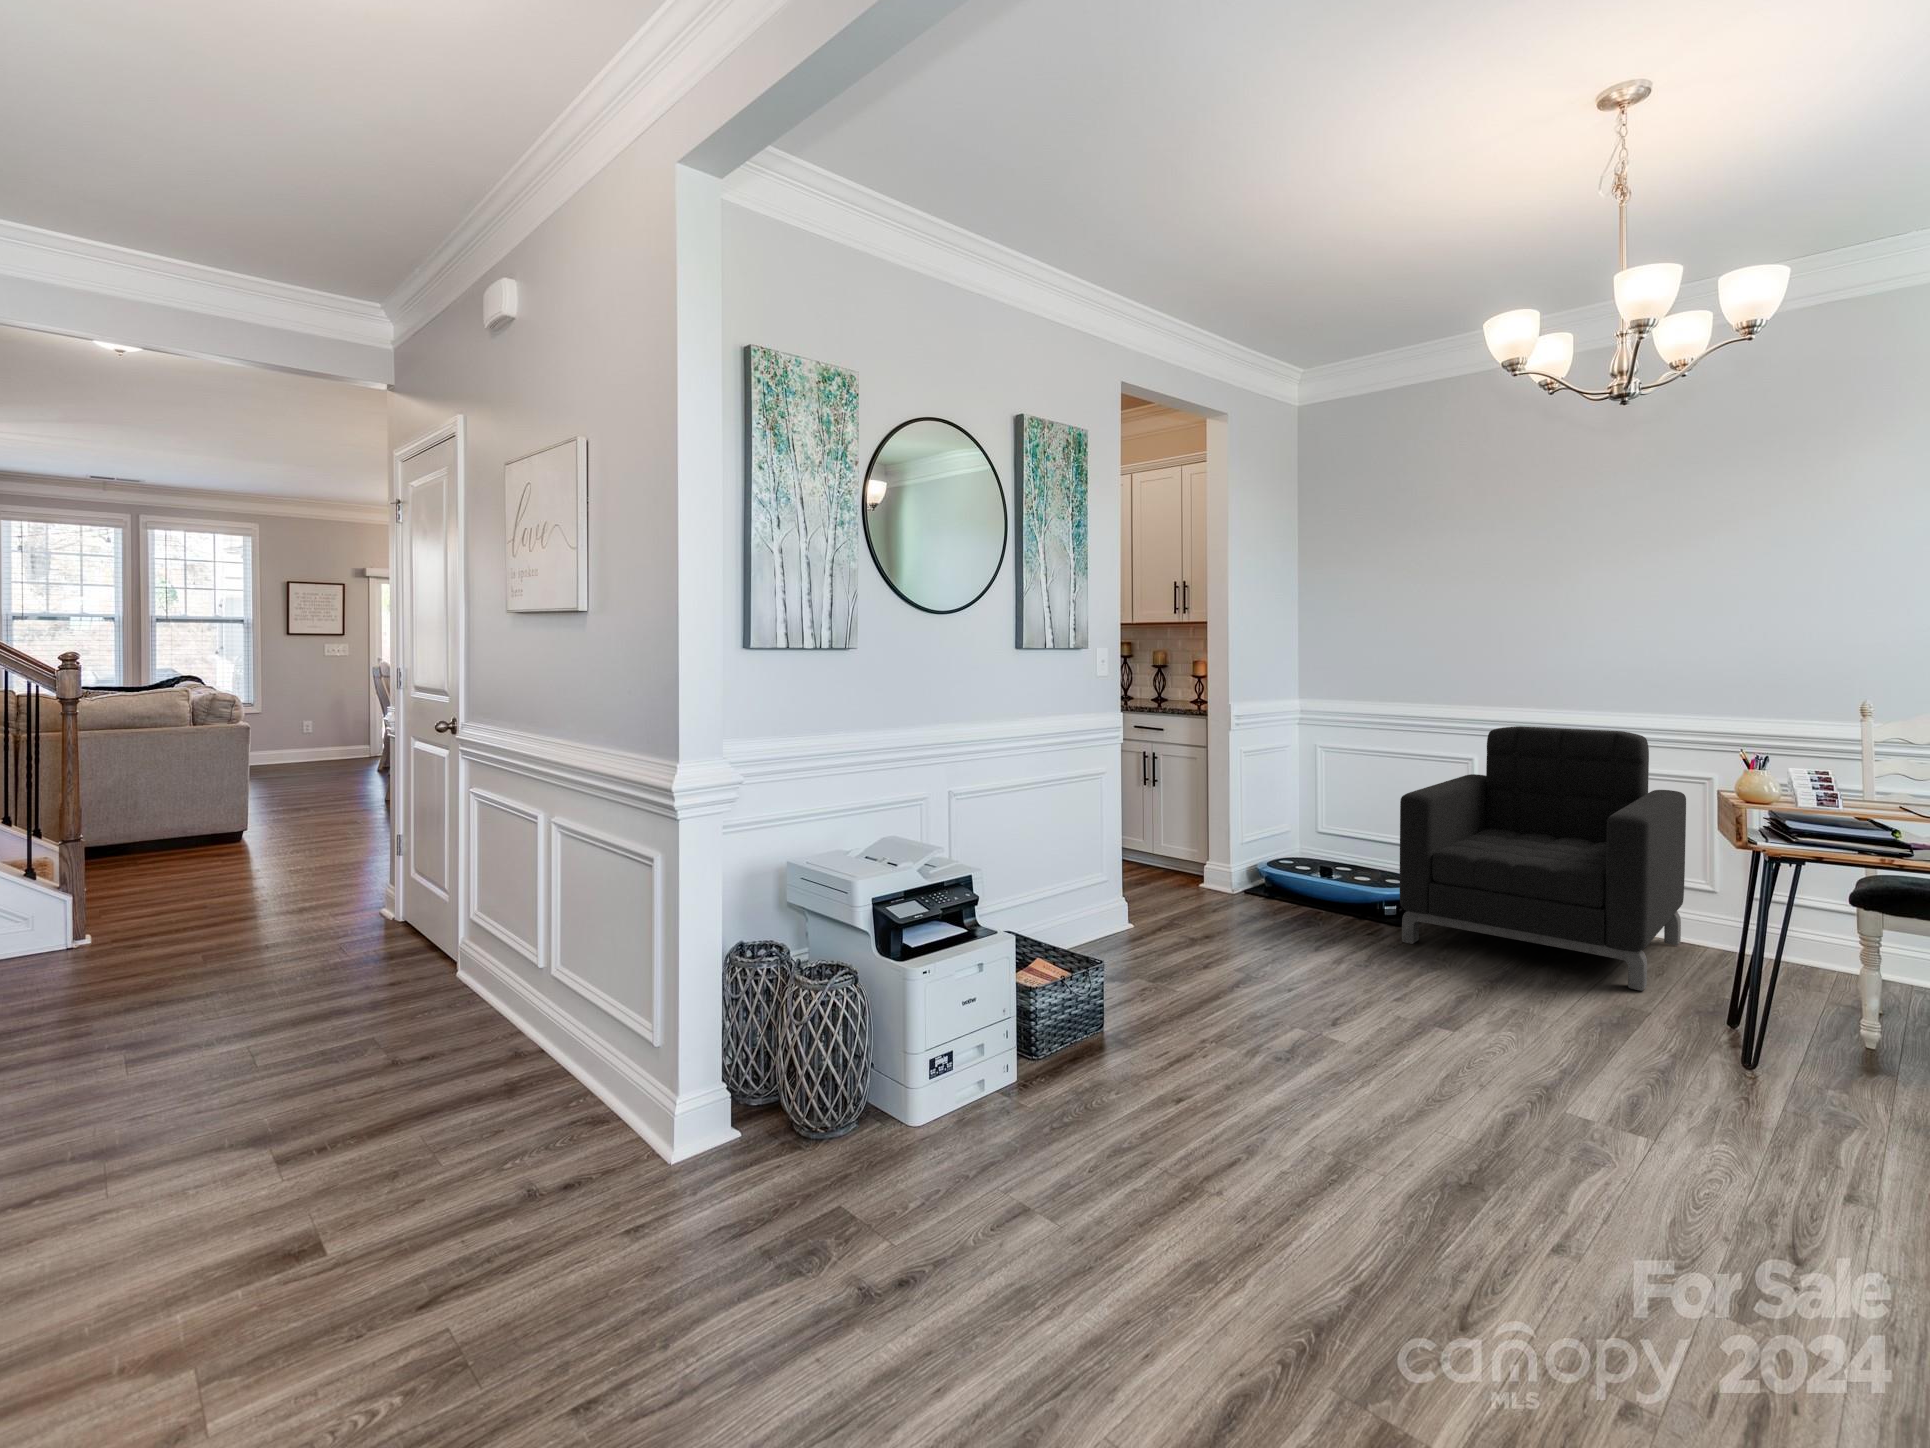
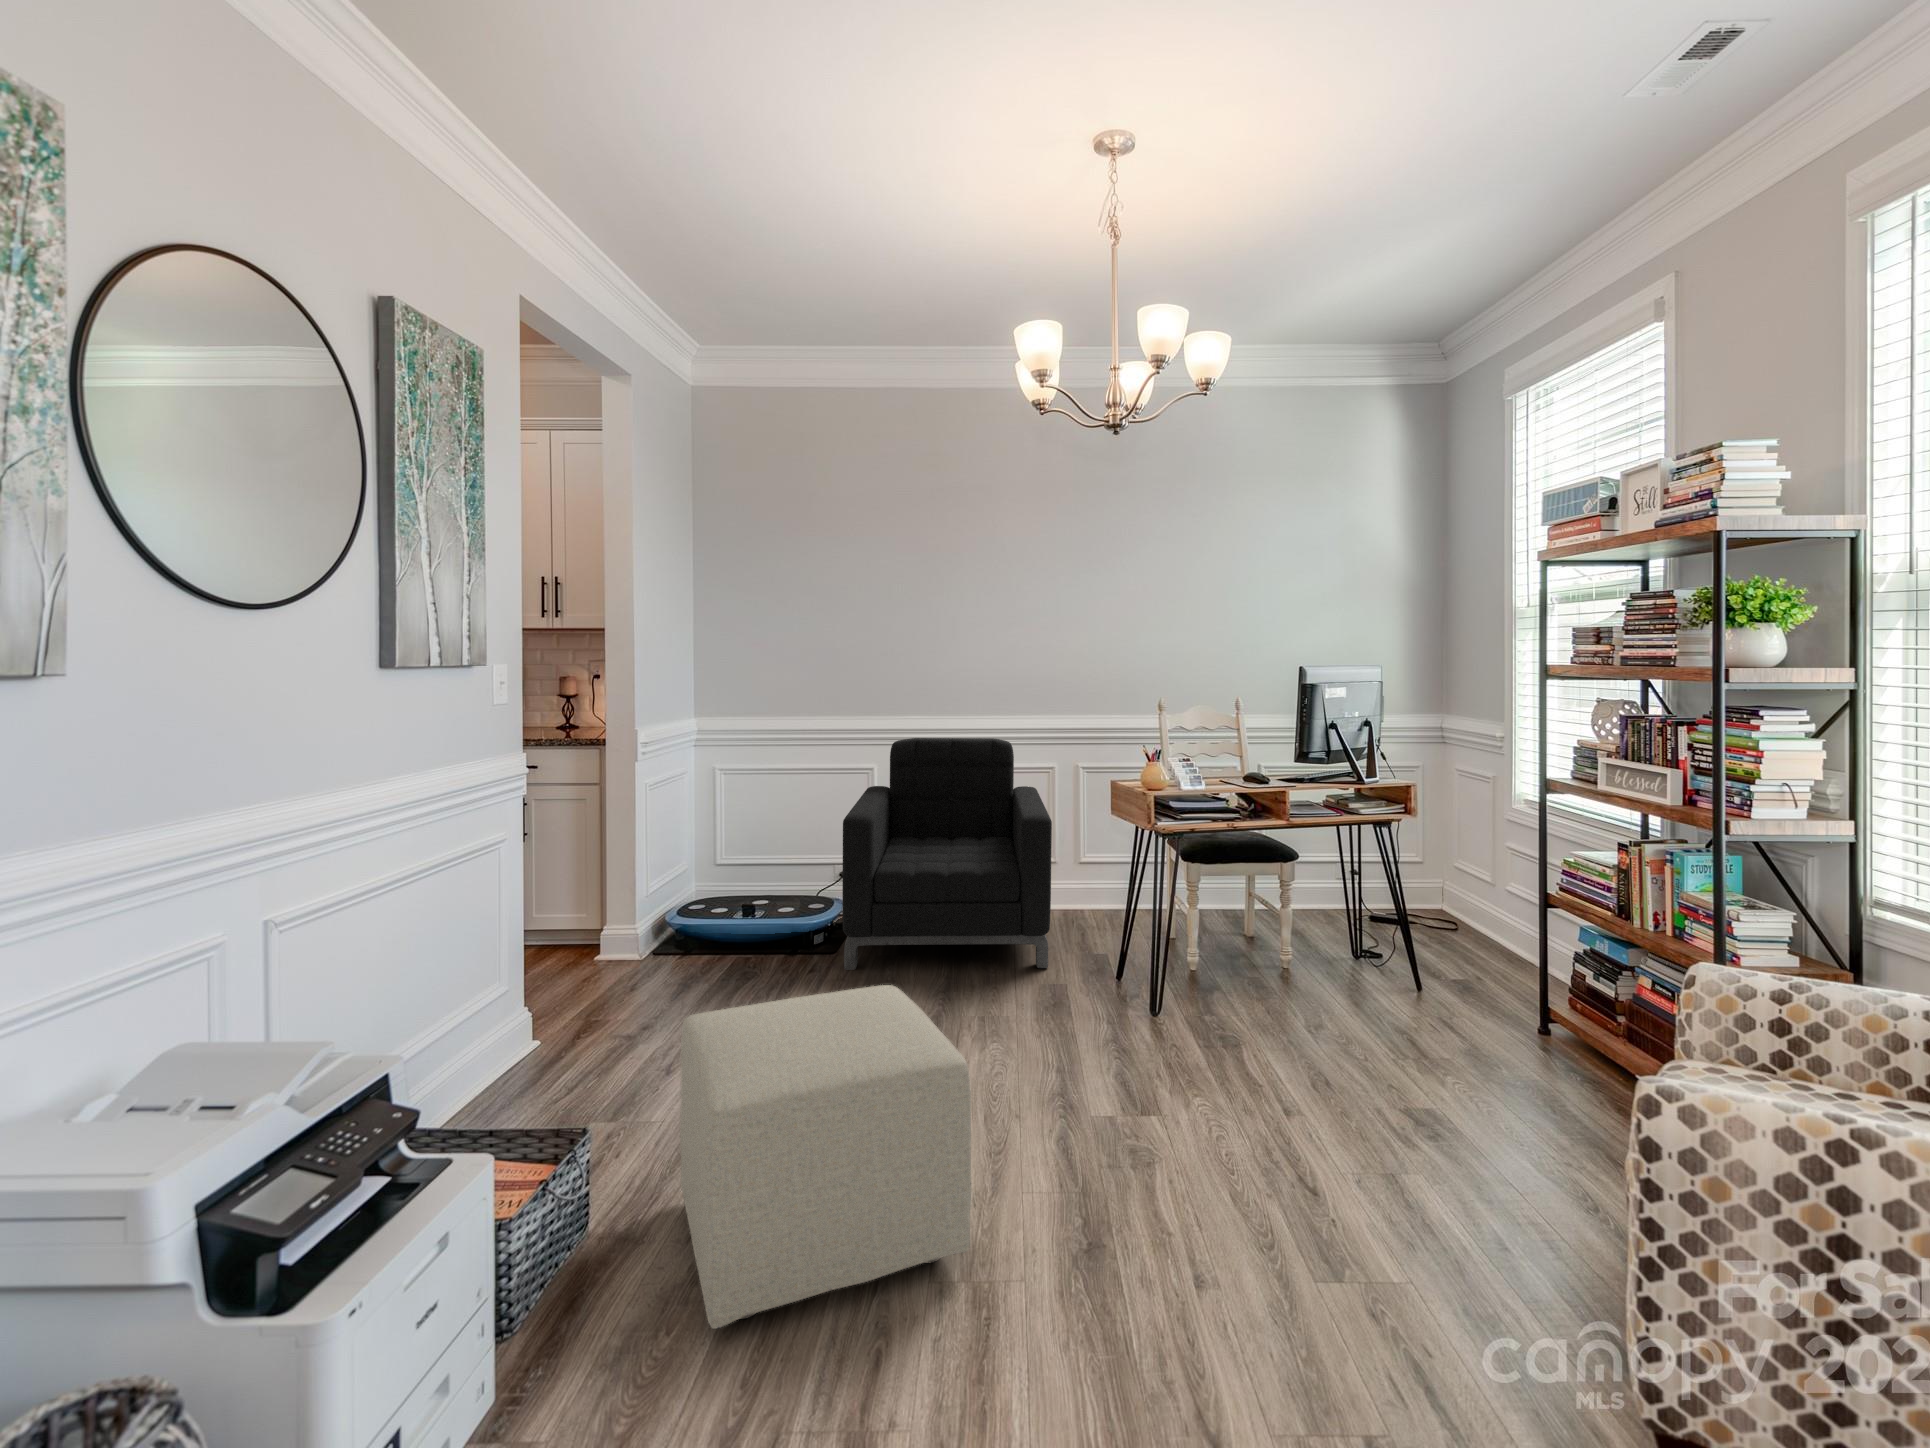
ottoman: none [1134,904,1347,1133] -> present [680,985,971,1329]

